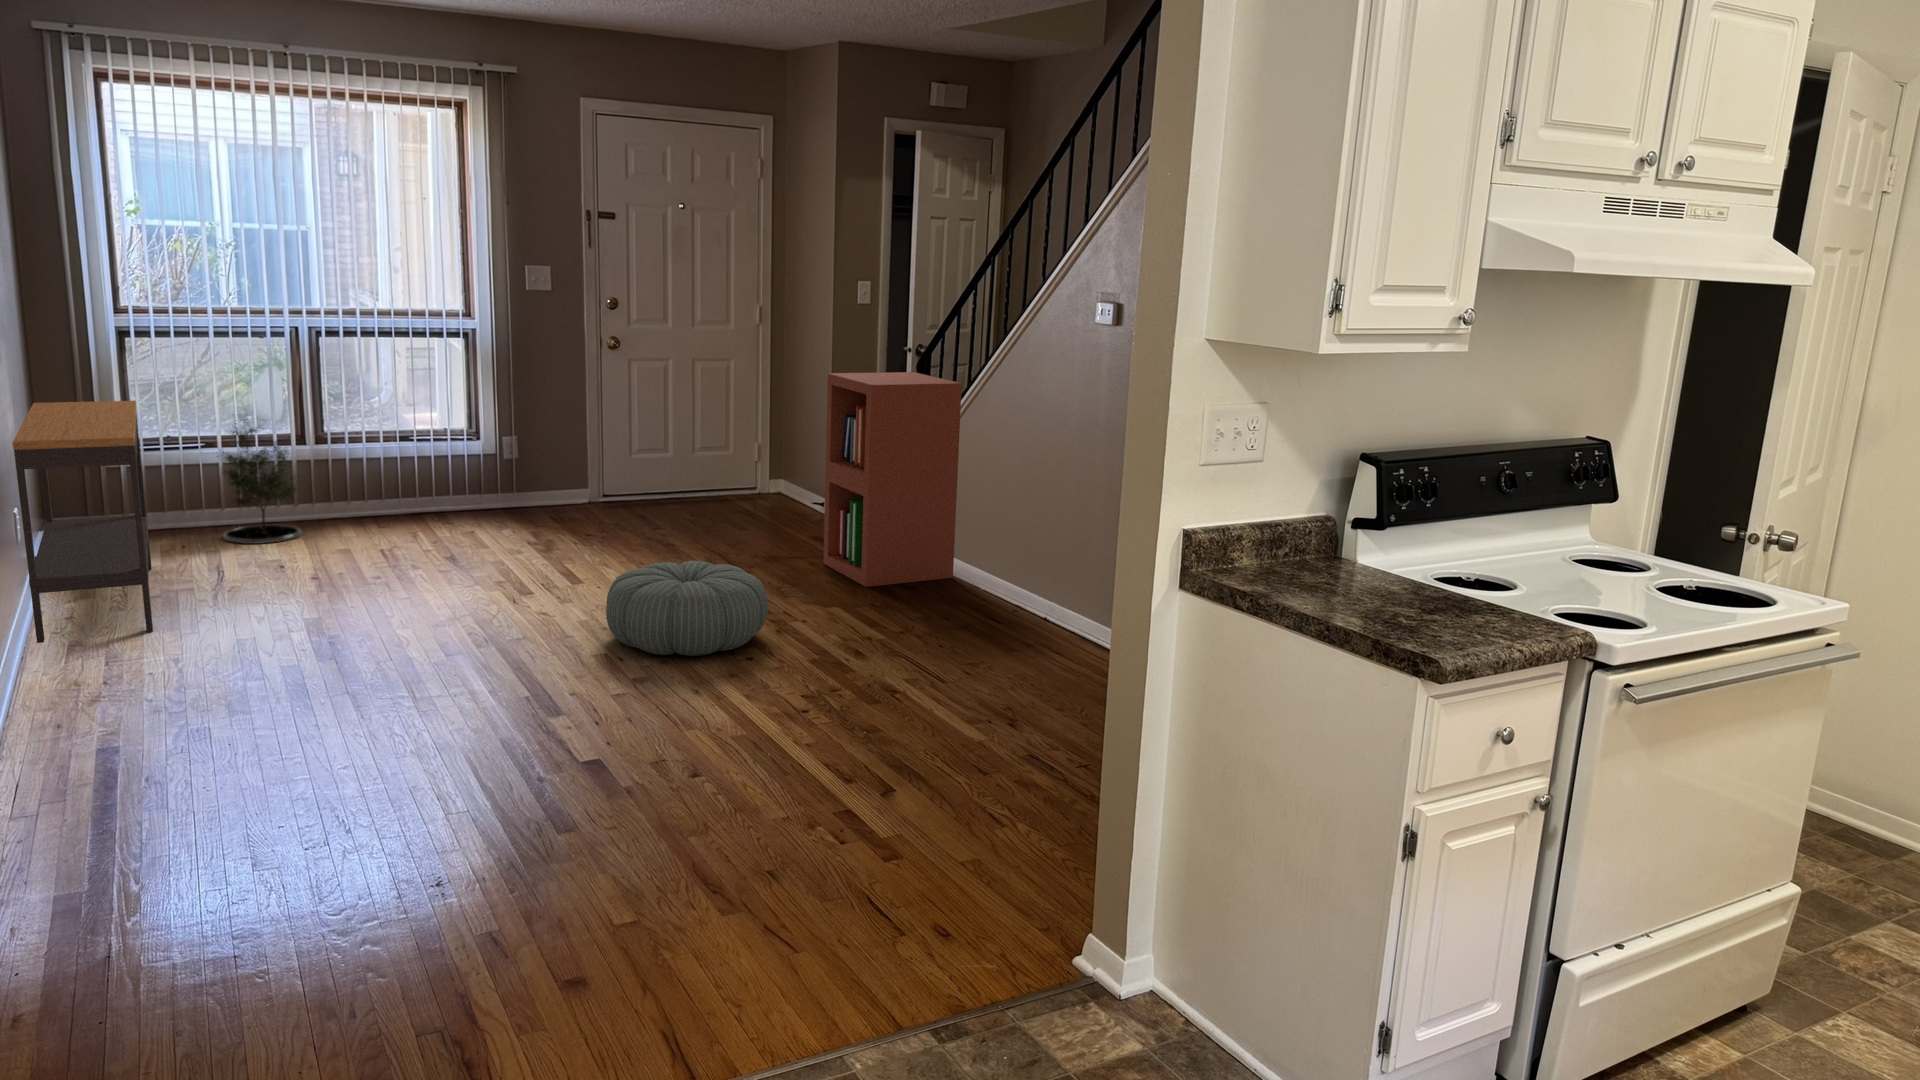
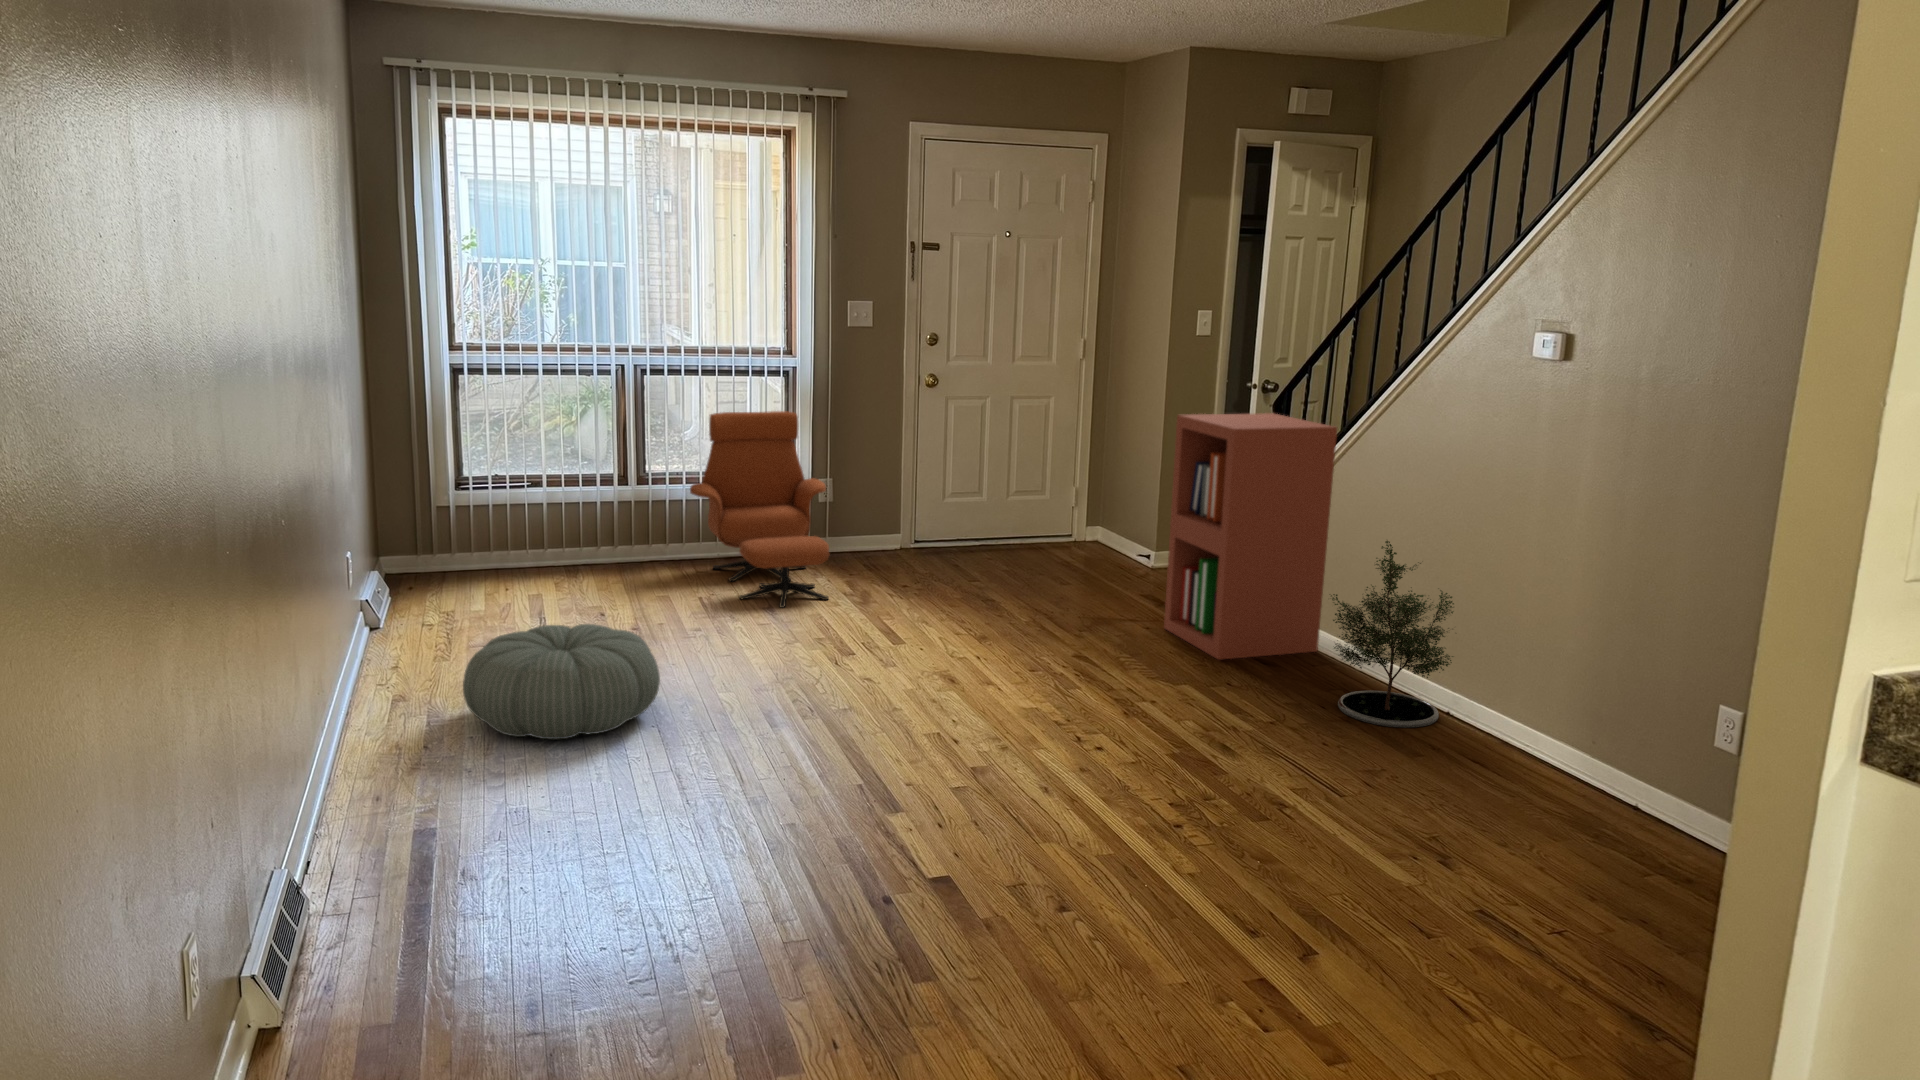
lounge chair: none [373,373,514,556] -> present [690,411,829,608]
console table: present [12,401,153,643] -> none [349,441,476,694]
potted tree: present [222,419,301,544] -> present [1331,541,1454,728]
pouf: present [606,561,768,656] -> present [463,624,660,740]

